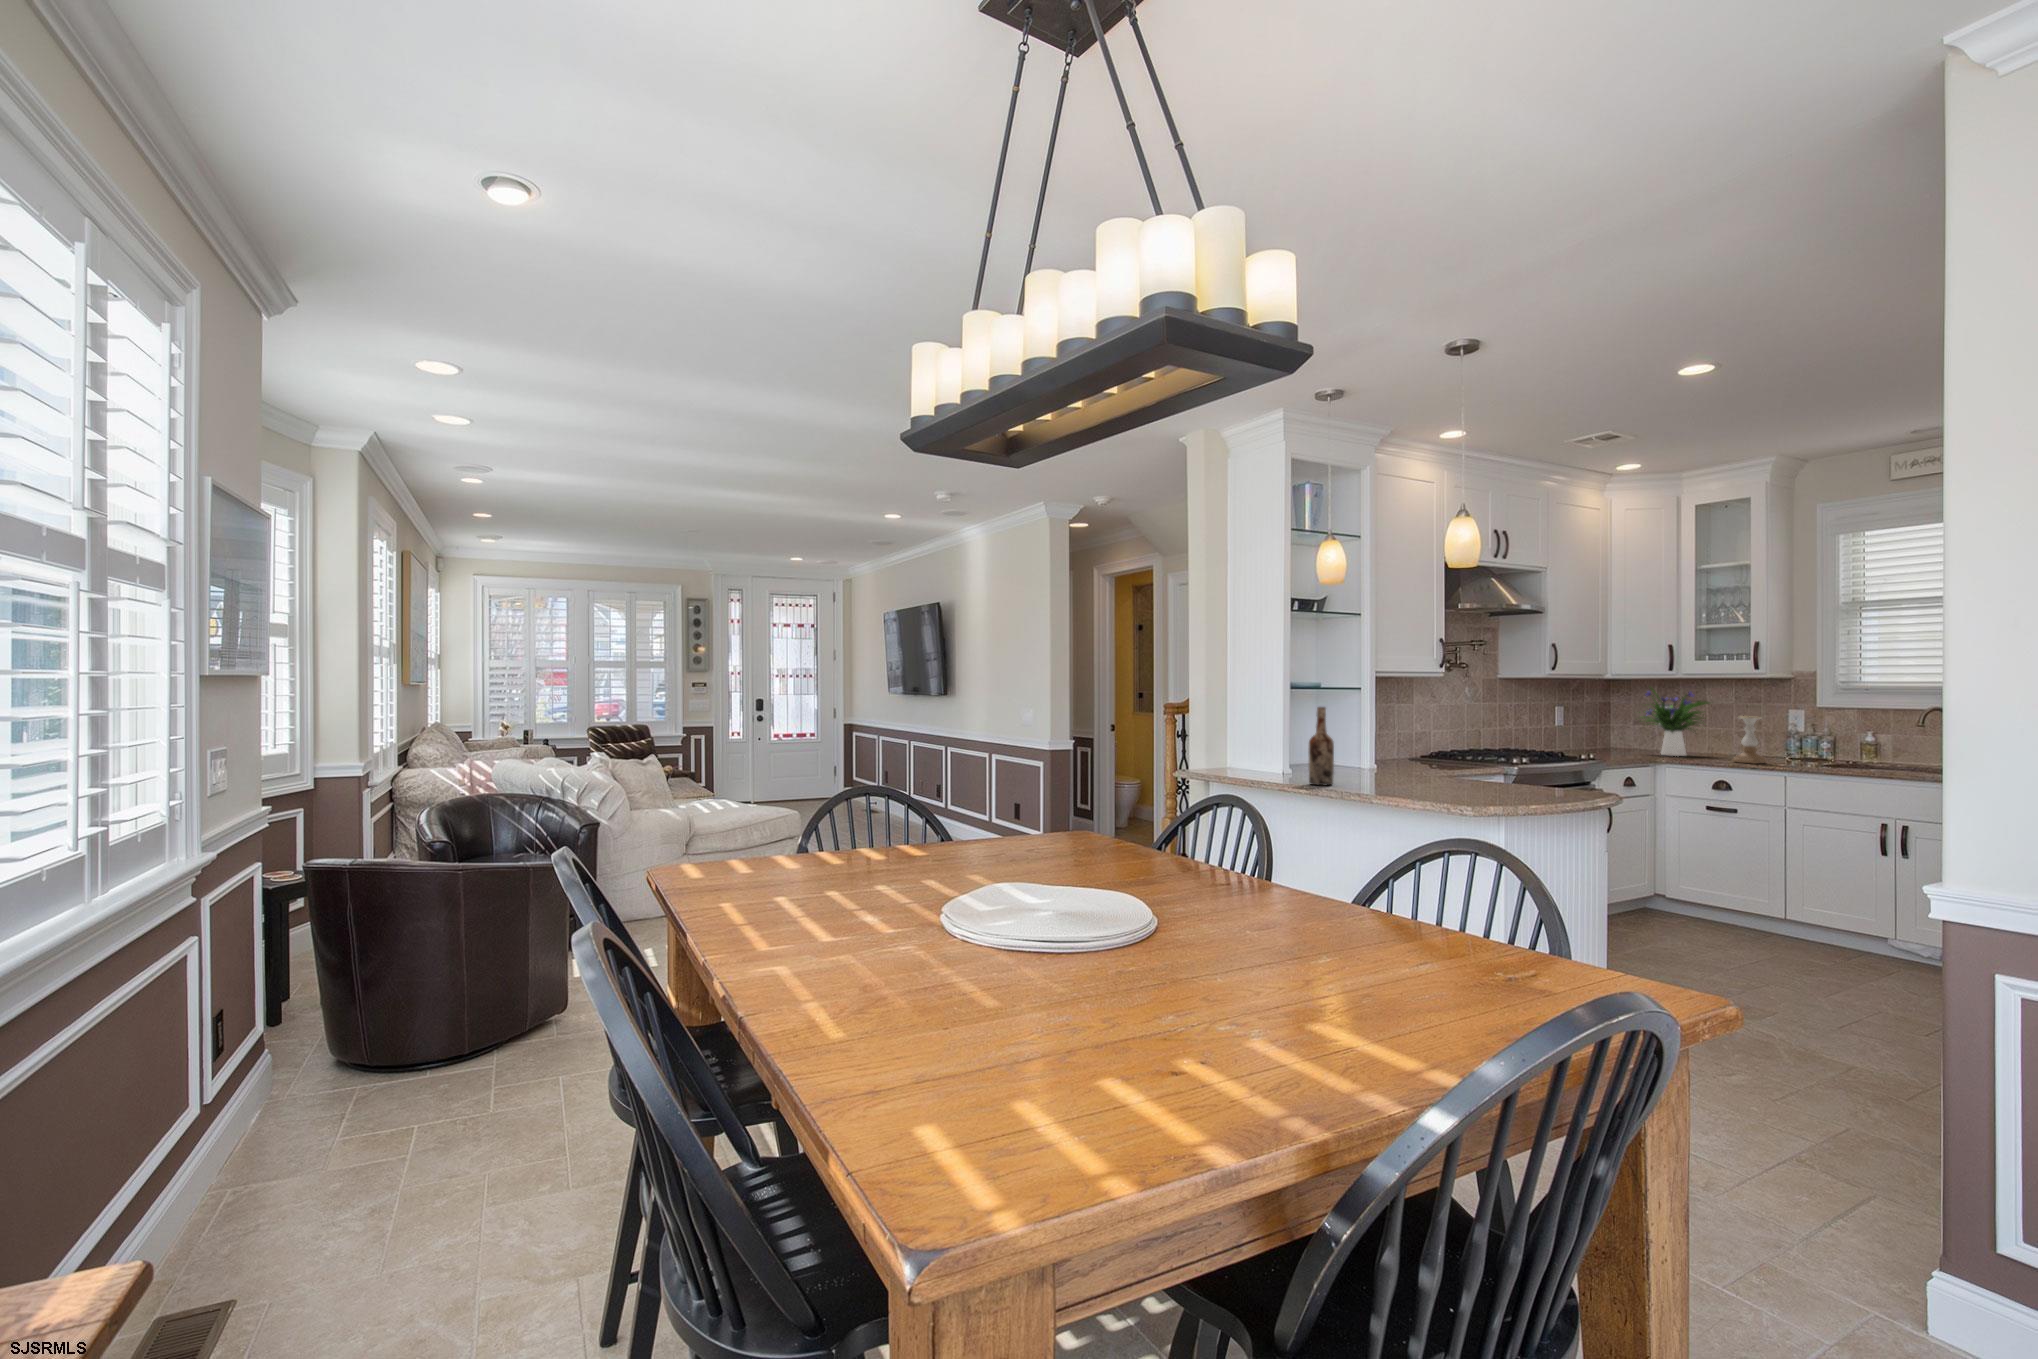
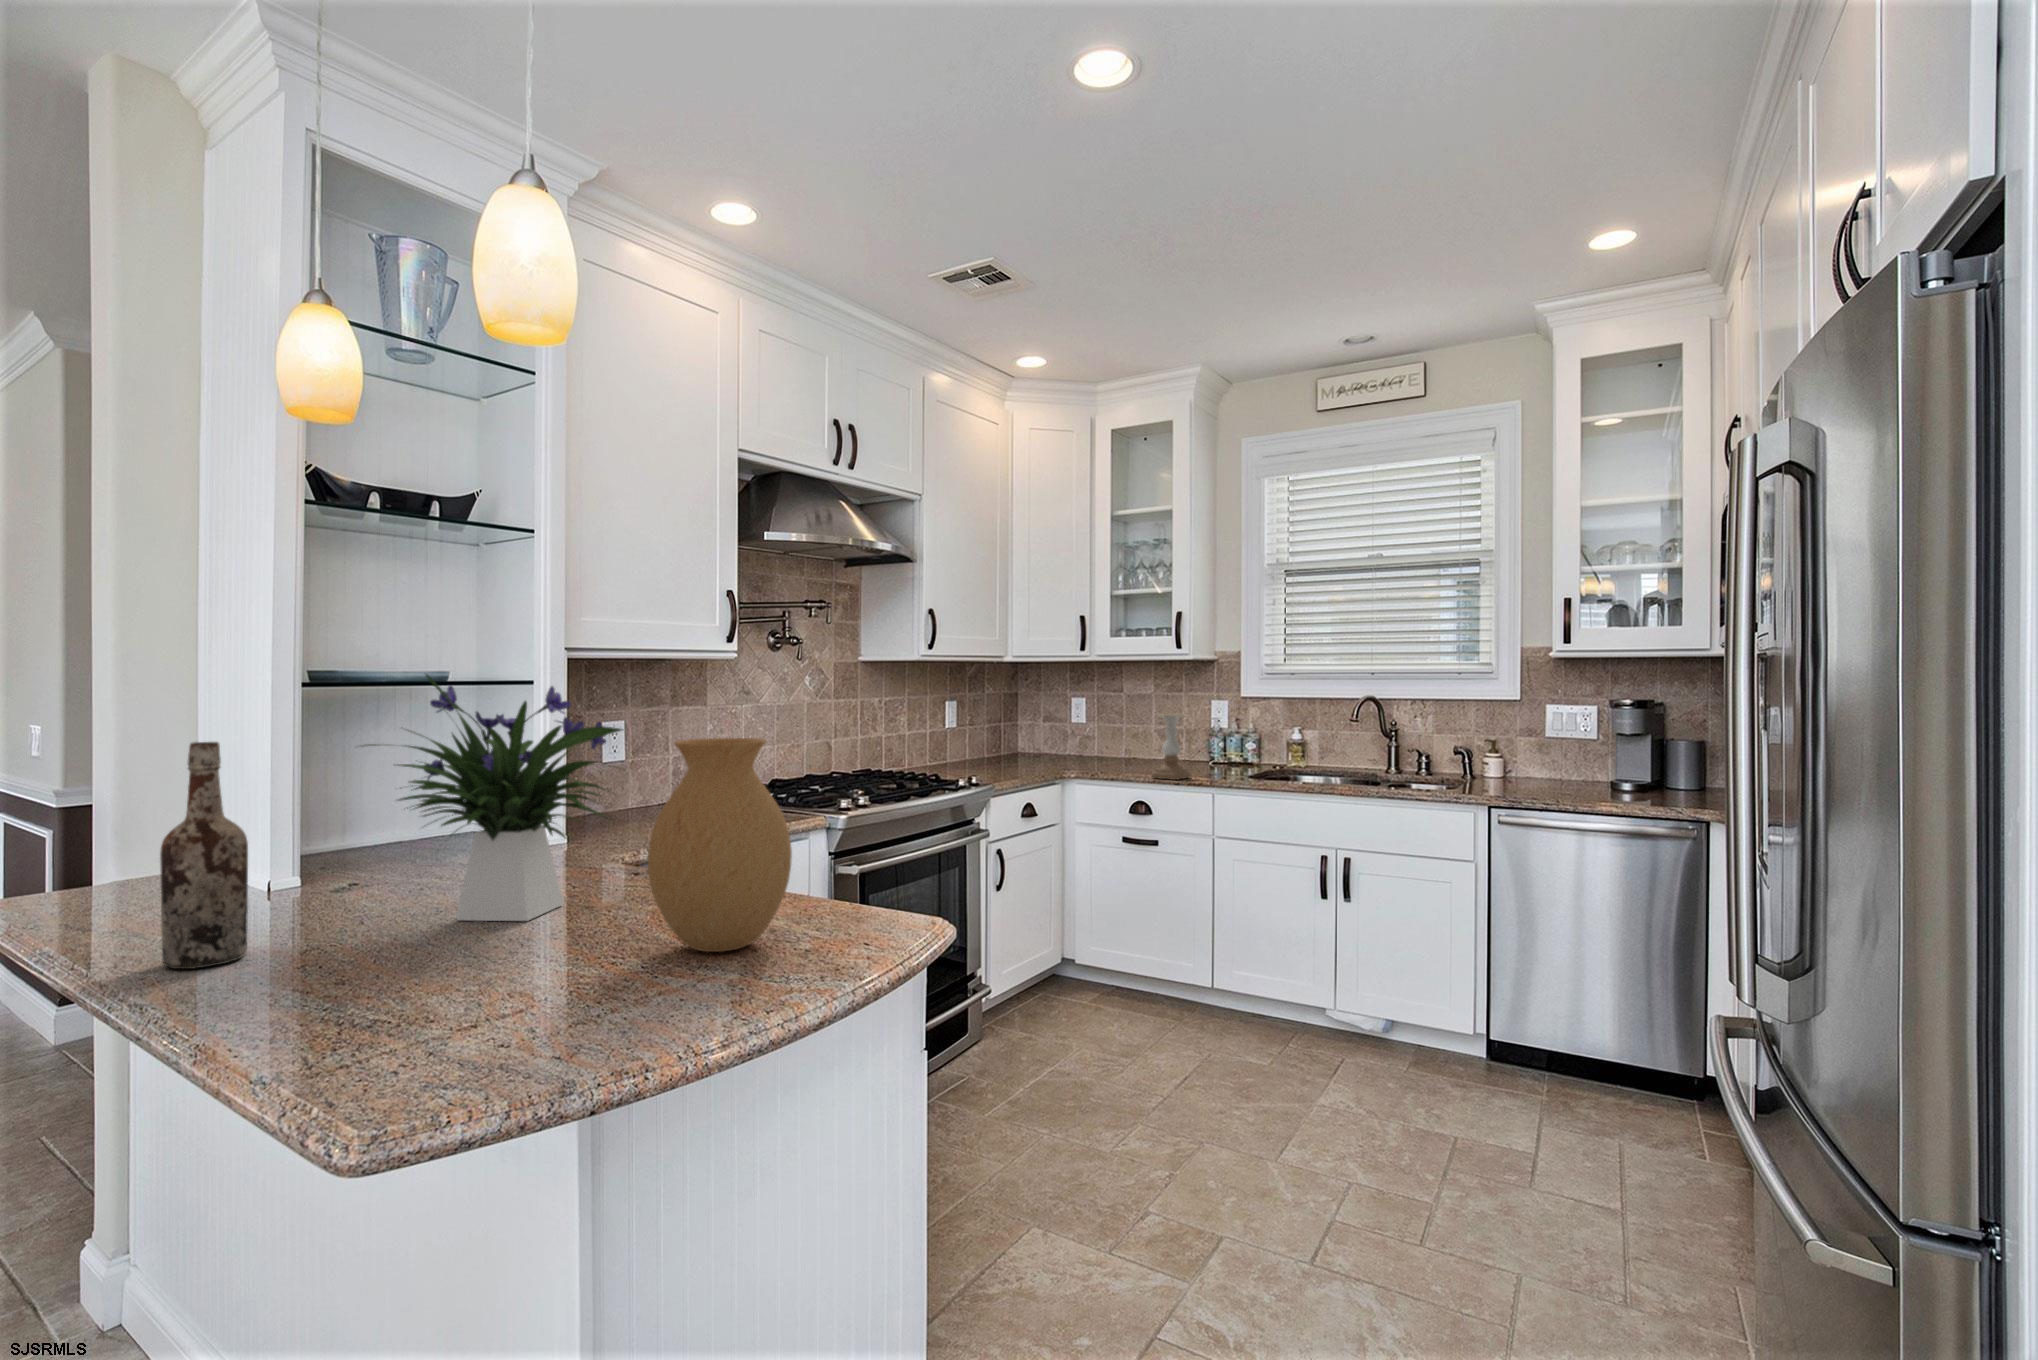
flower arrangement: present [1639,688,1709,756] -> present [363,674,622,921]
vase: none [1491,710,1553,794] -> present [648,738,792,952]

